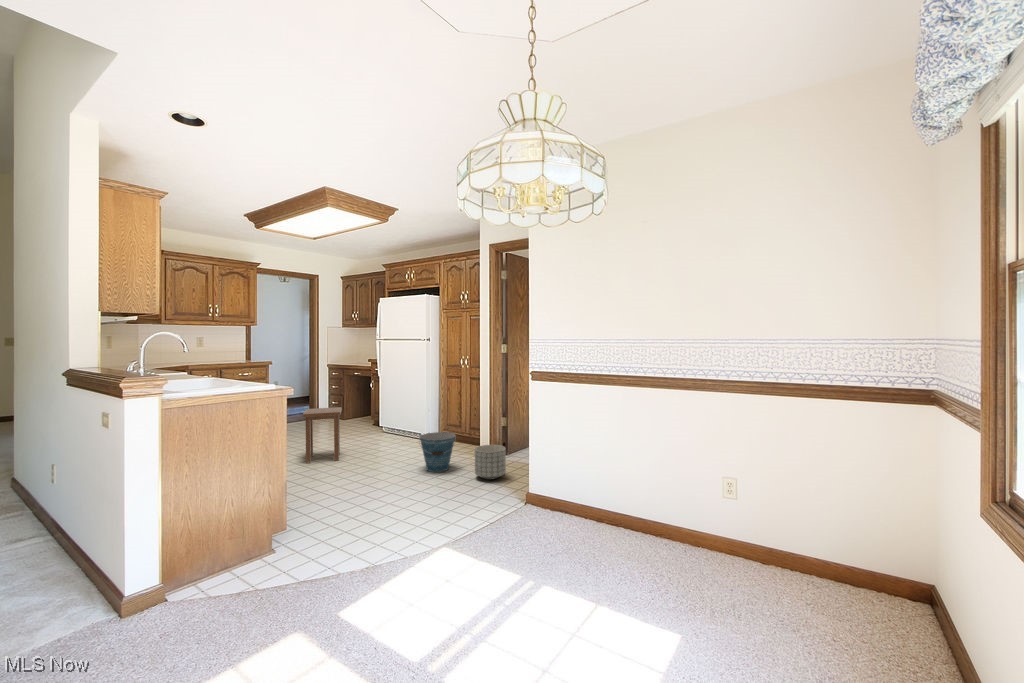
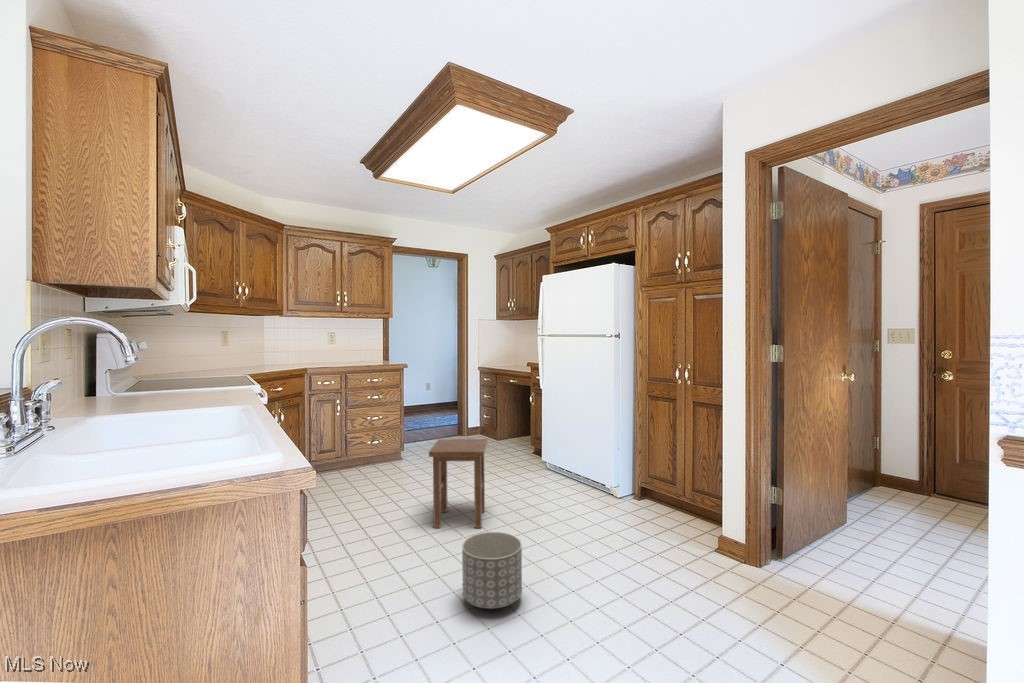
bucket: present [419,432,456,472] -> none [615,506,688,593]
planter: present [475,445,506,480] -> present [462,532,522,609]

